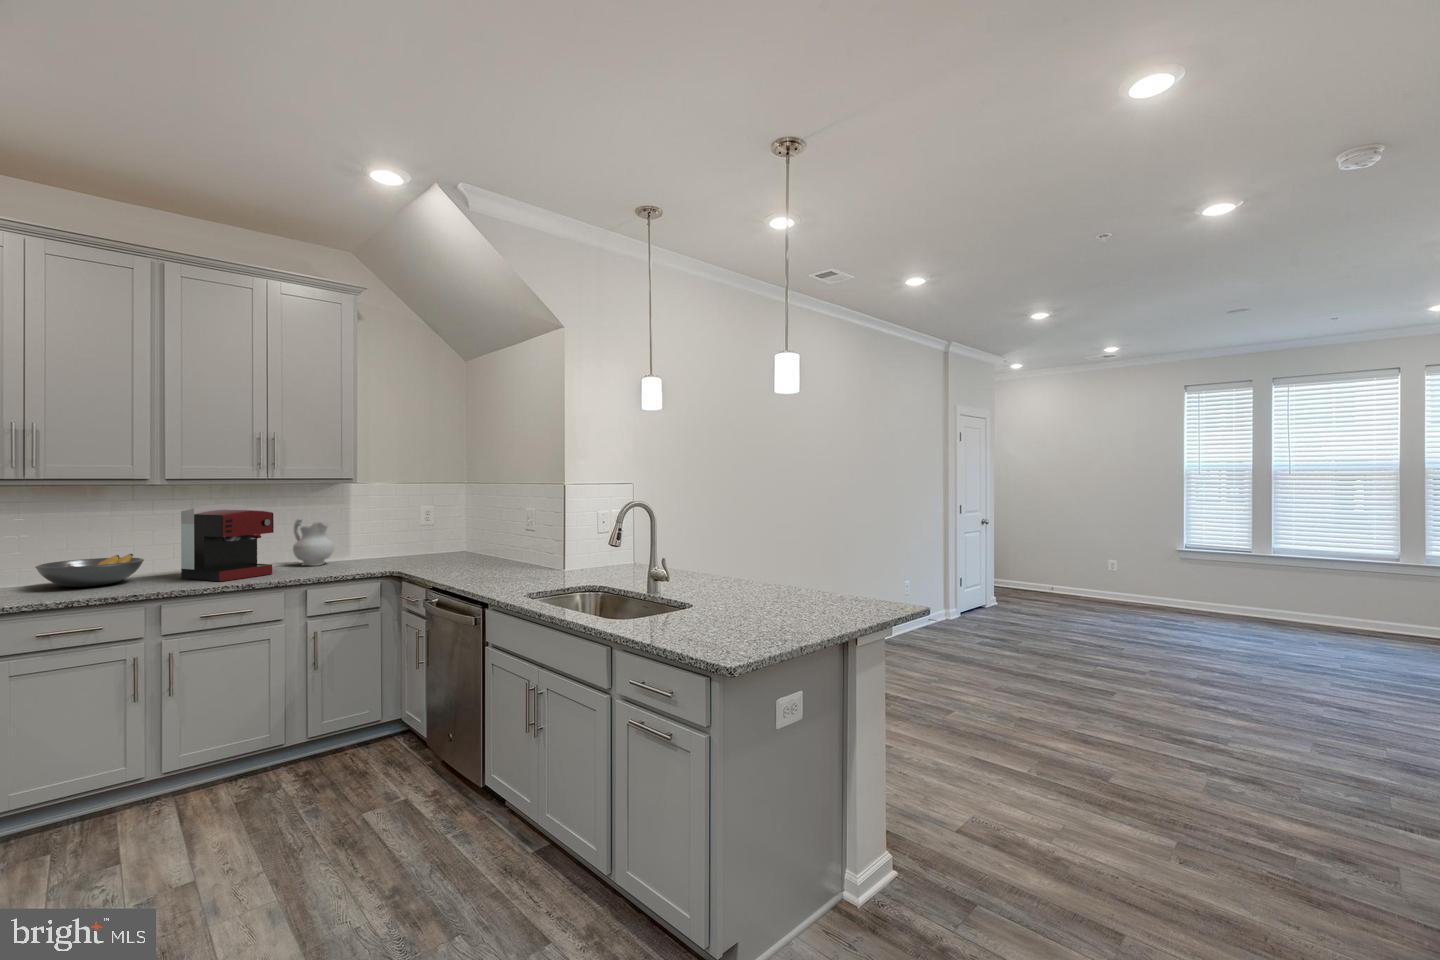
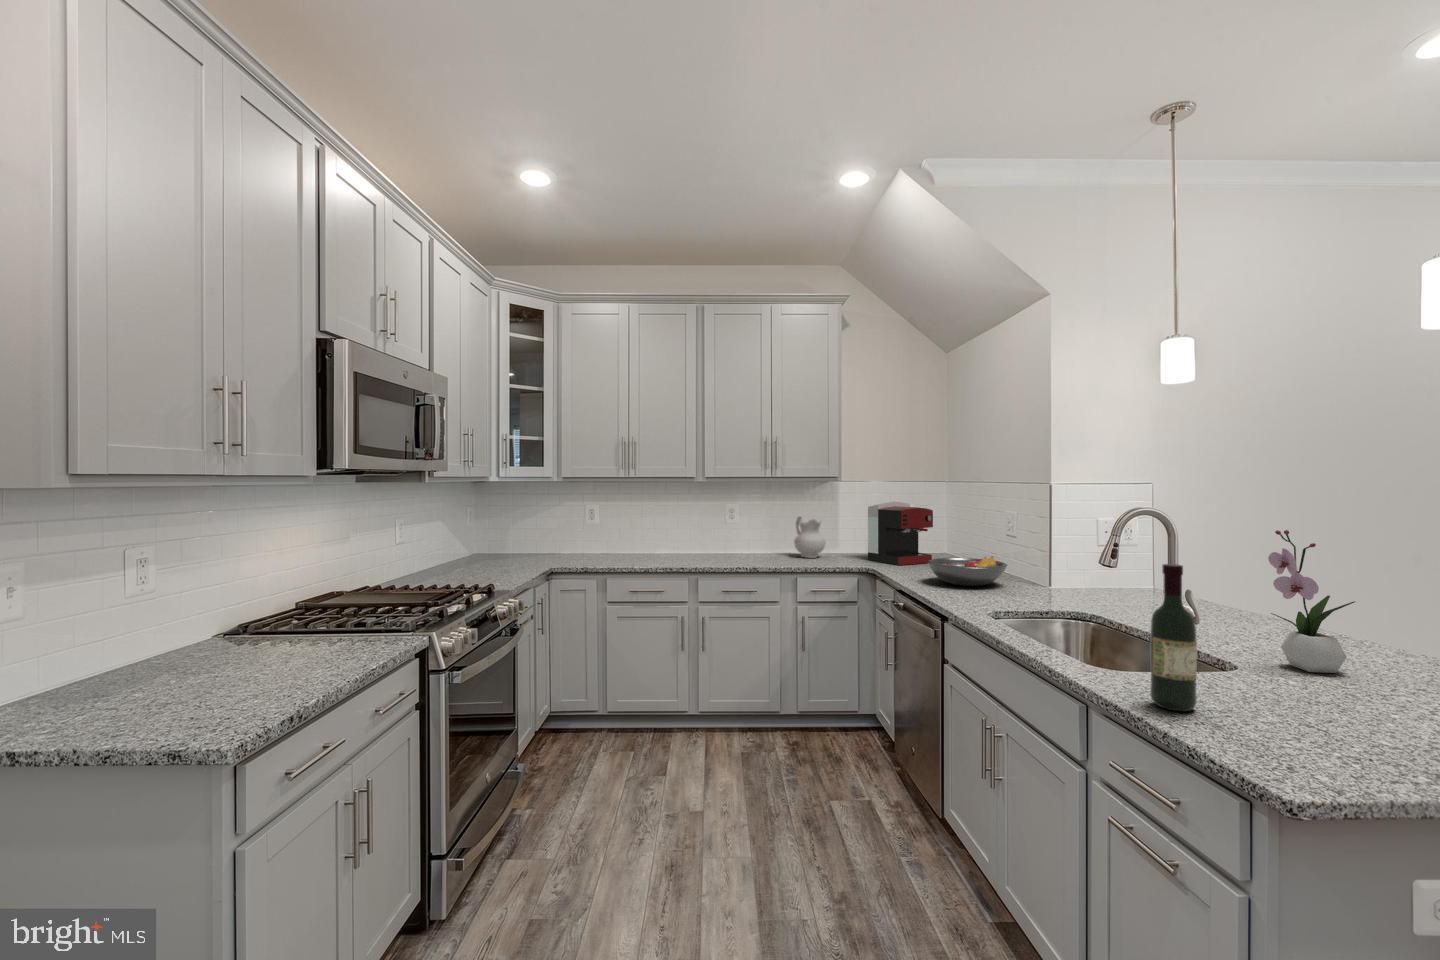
coffee maker: present [181,504,274,581] -> present [868,502,933,565]
flower arrangement: none [709,512,749,602] -> present [1268,530,1355,673]
wine bottle: none [653,538,678,636] -> present [1150,564,1197,711]
fruit bowl: present [35,554,144,587] -> present [927,556,1007,586]

